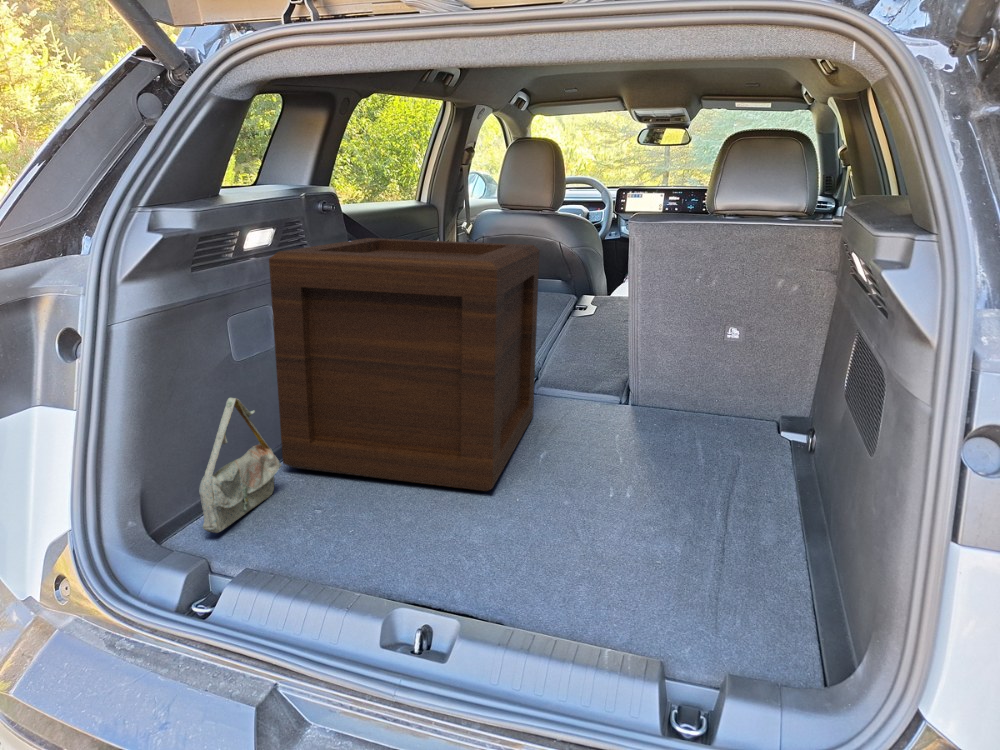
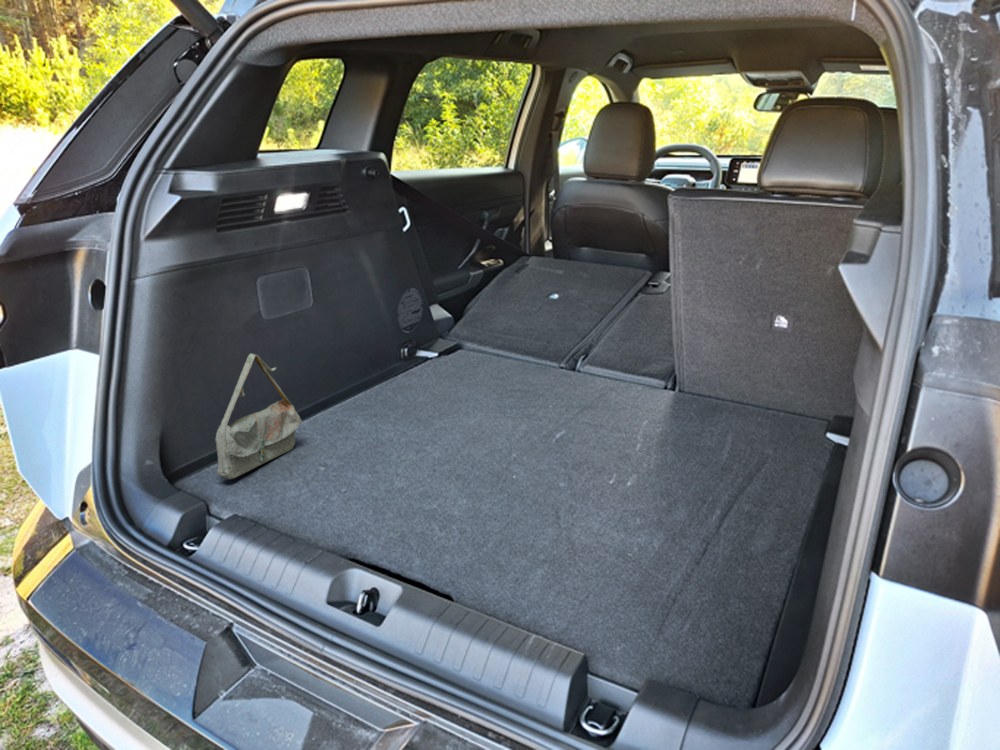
wooden crate: present [269,238,539,491] -> none [301,204,586,467]

